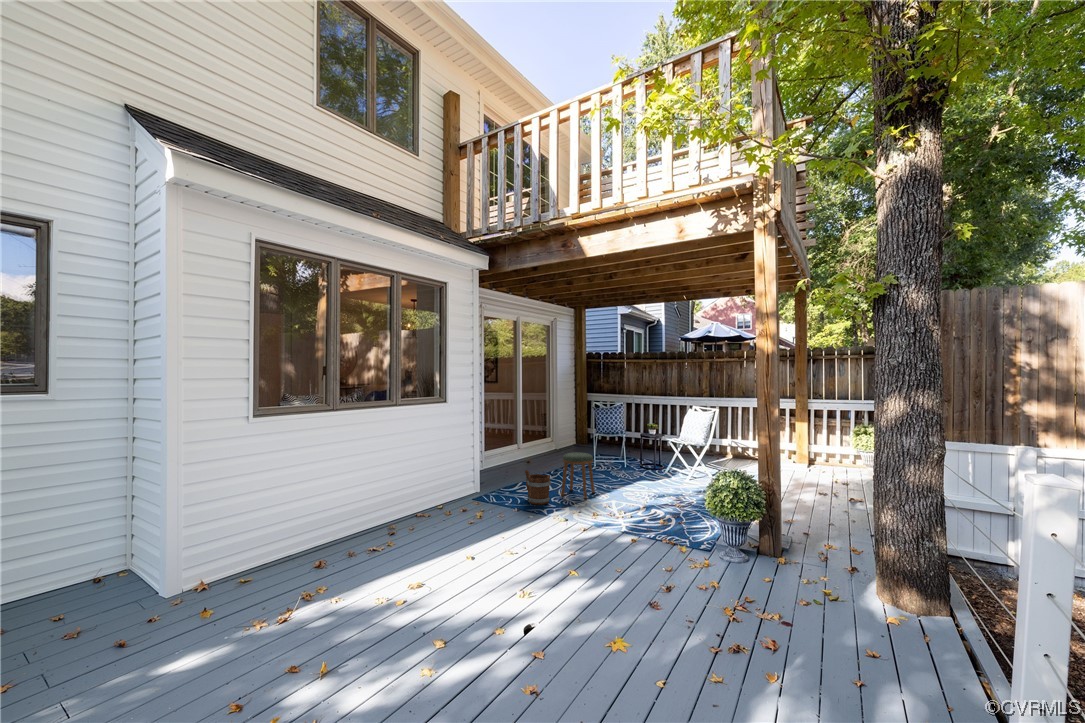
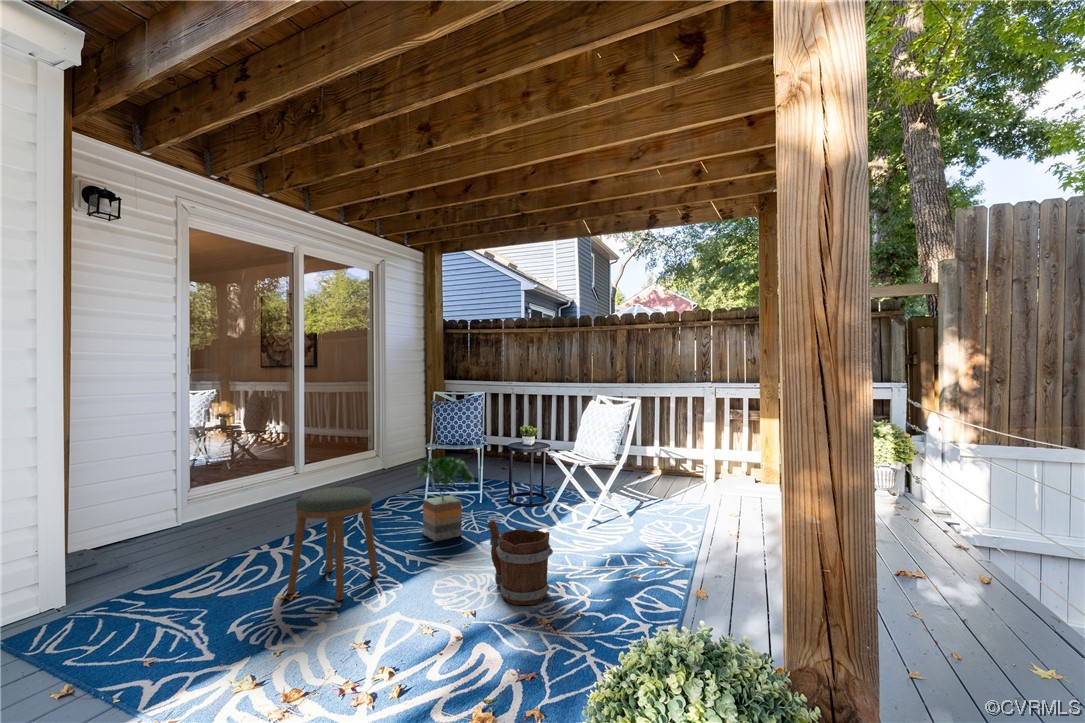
potted tree: none [599,440,630,482] -> present [418,457,473,541]
bucket: present [525,470,551,505] -> present [488,520,553,605]

